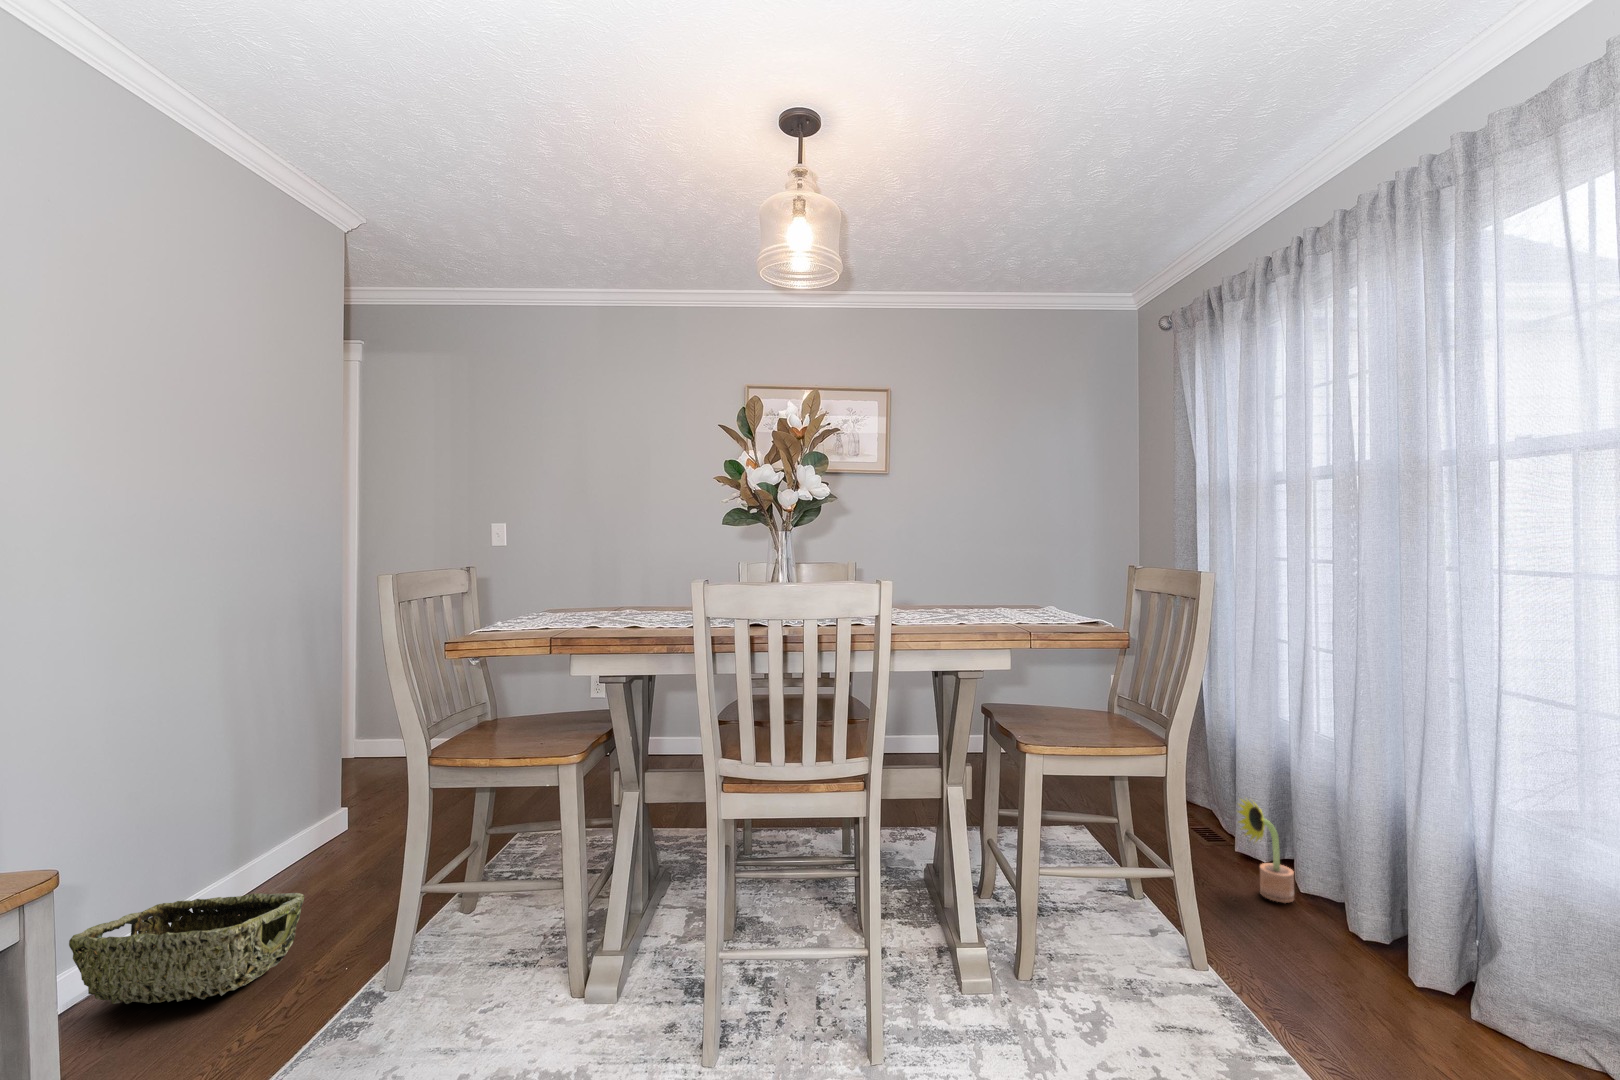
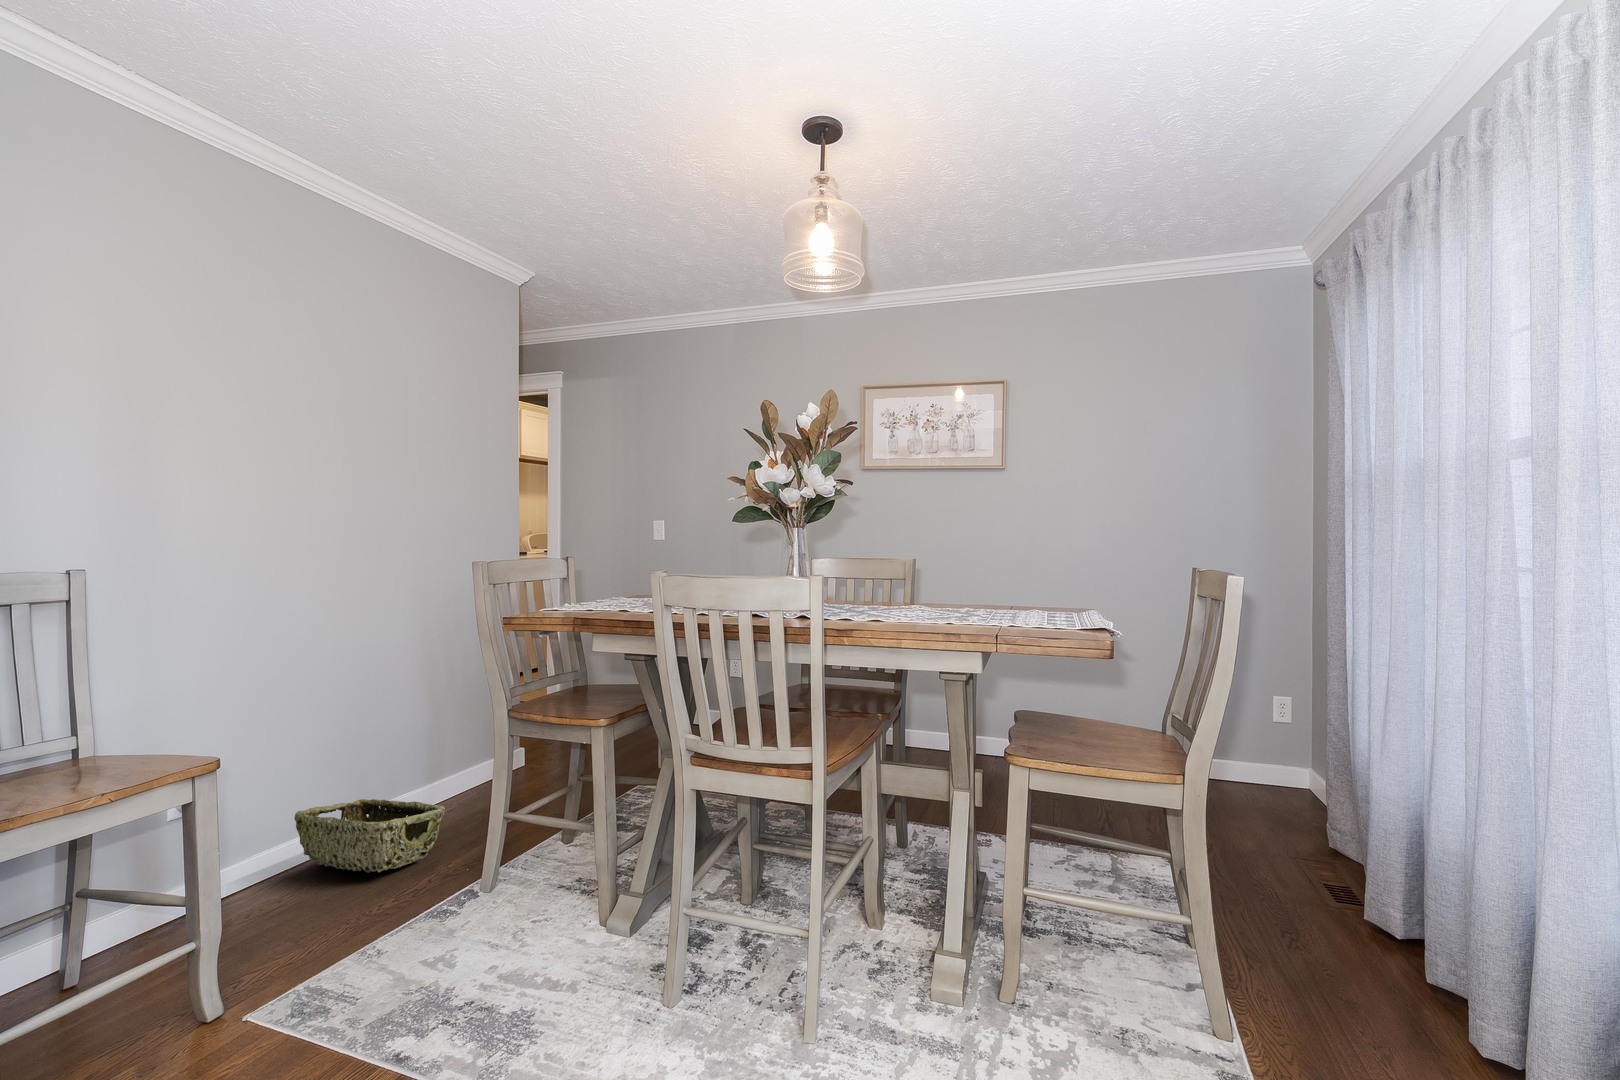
decorative plant: present [1238,799,1294,903] -> none [1344,854,1414,993]

